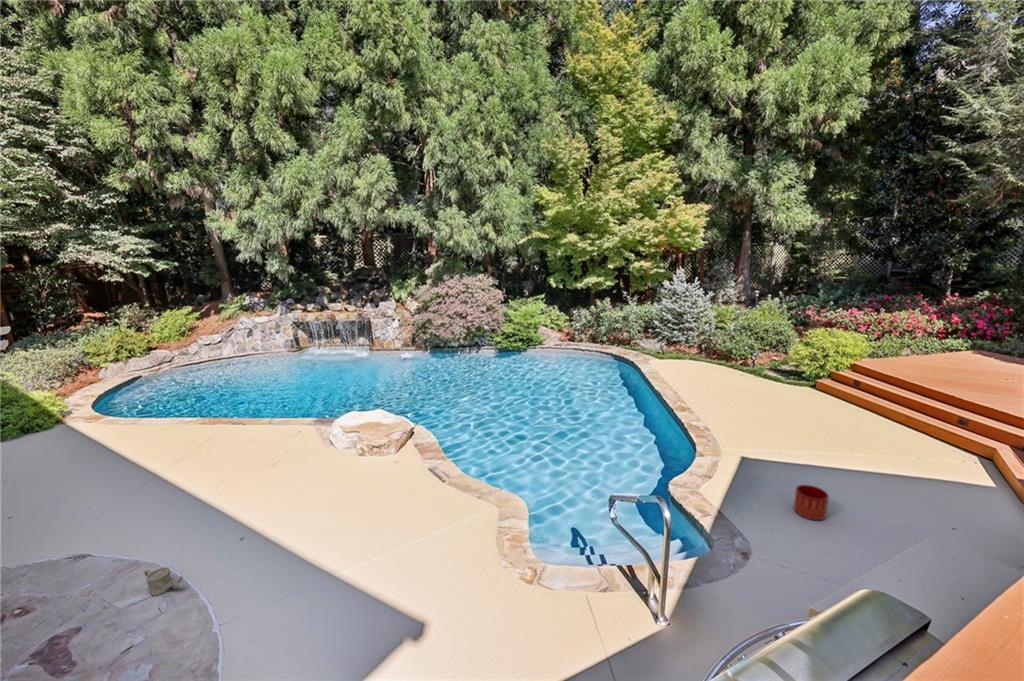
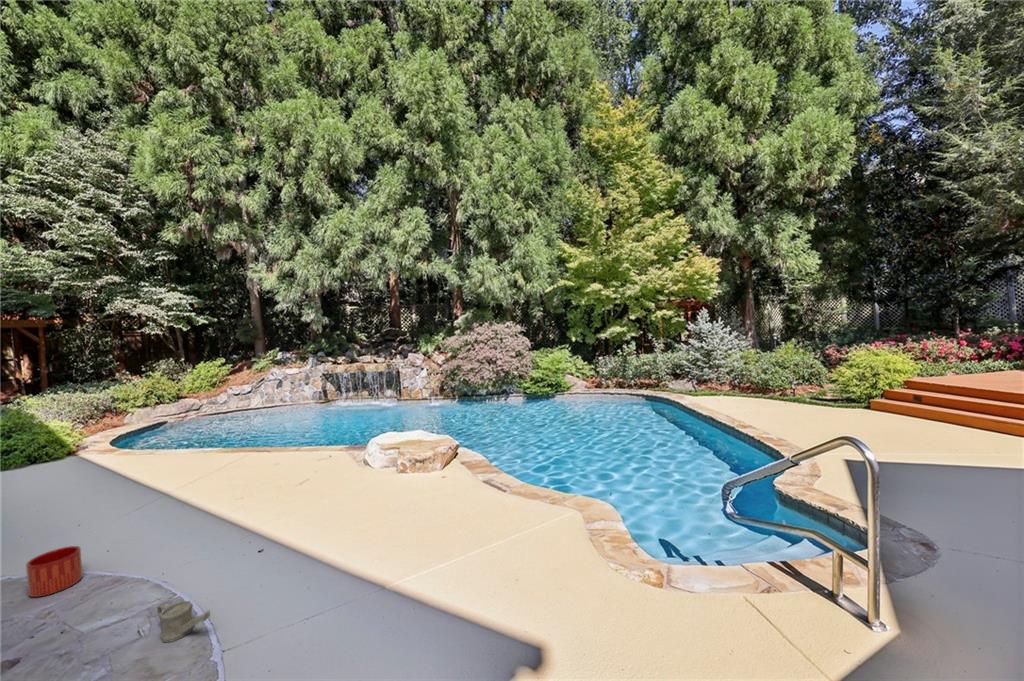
planter: present [794,485,829,520] -> present [26,546,83,597]

